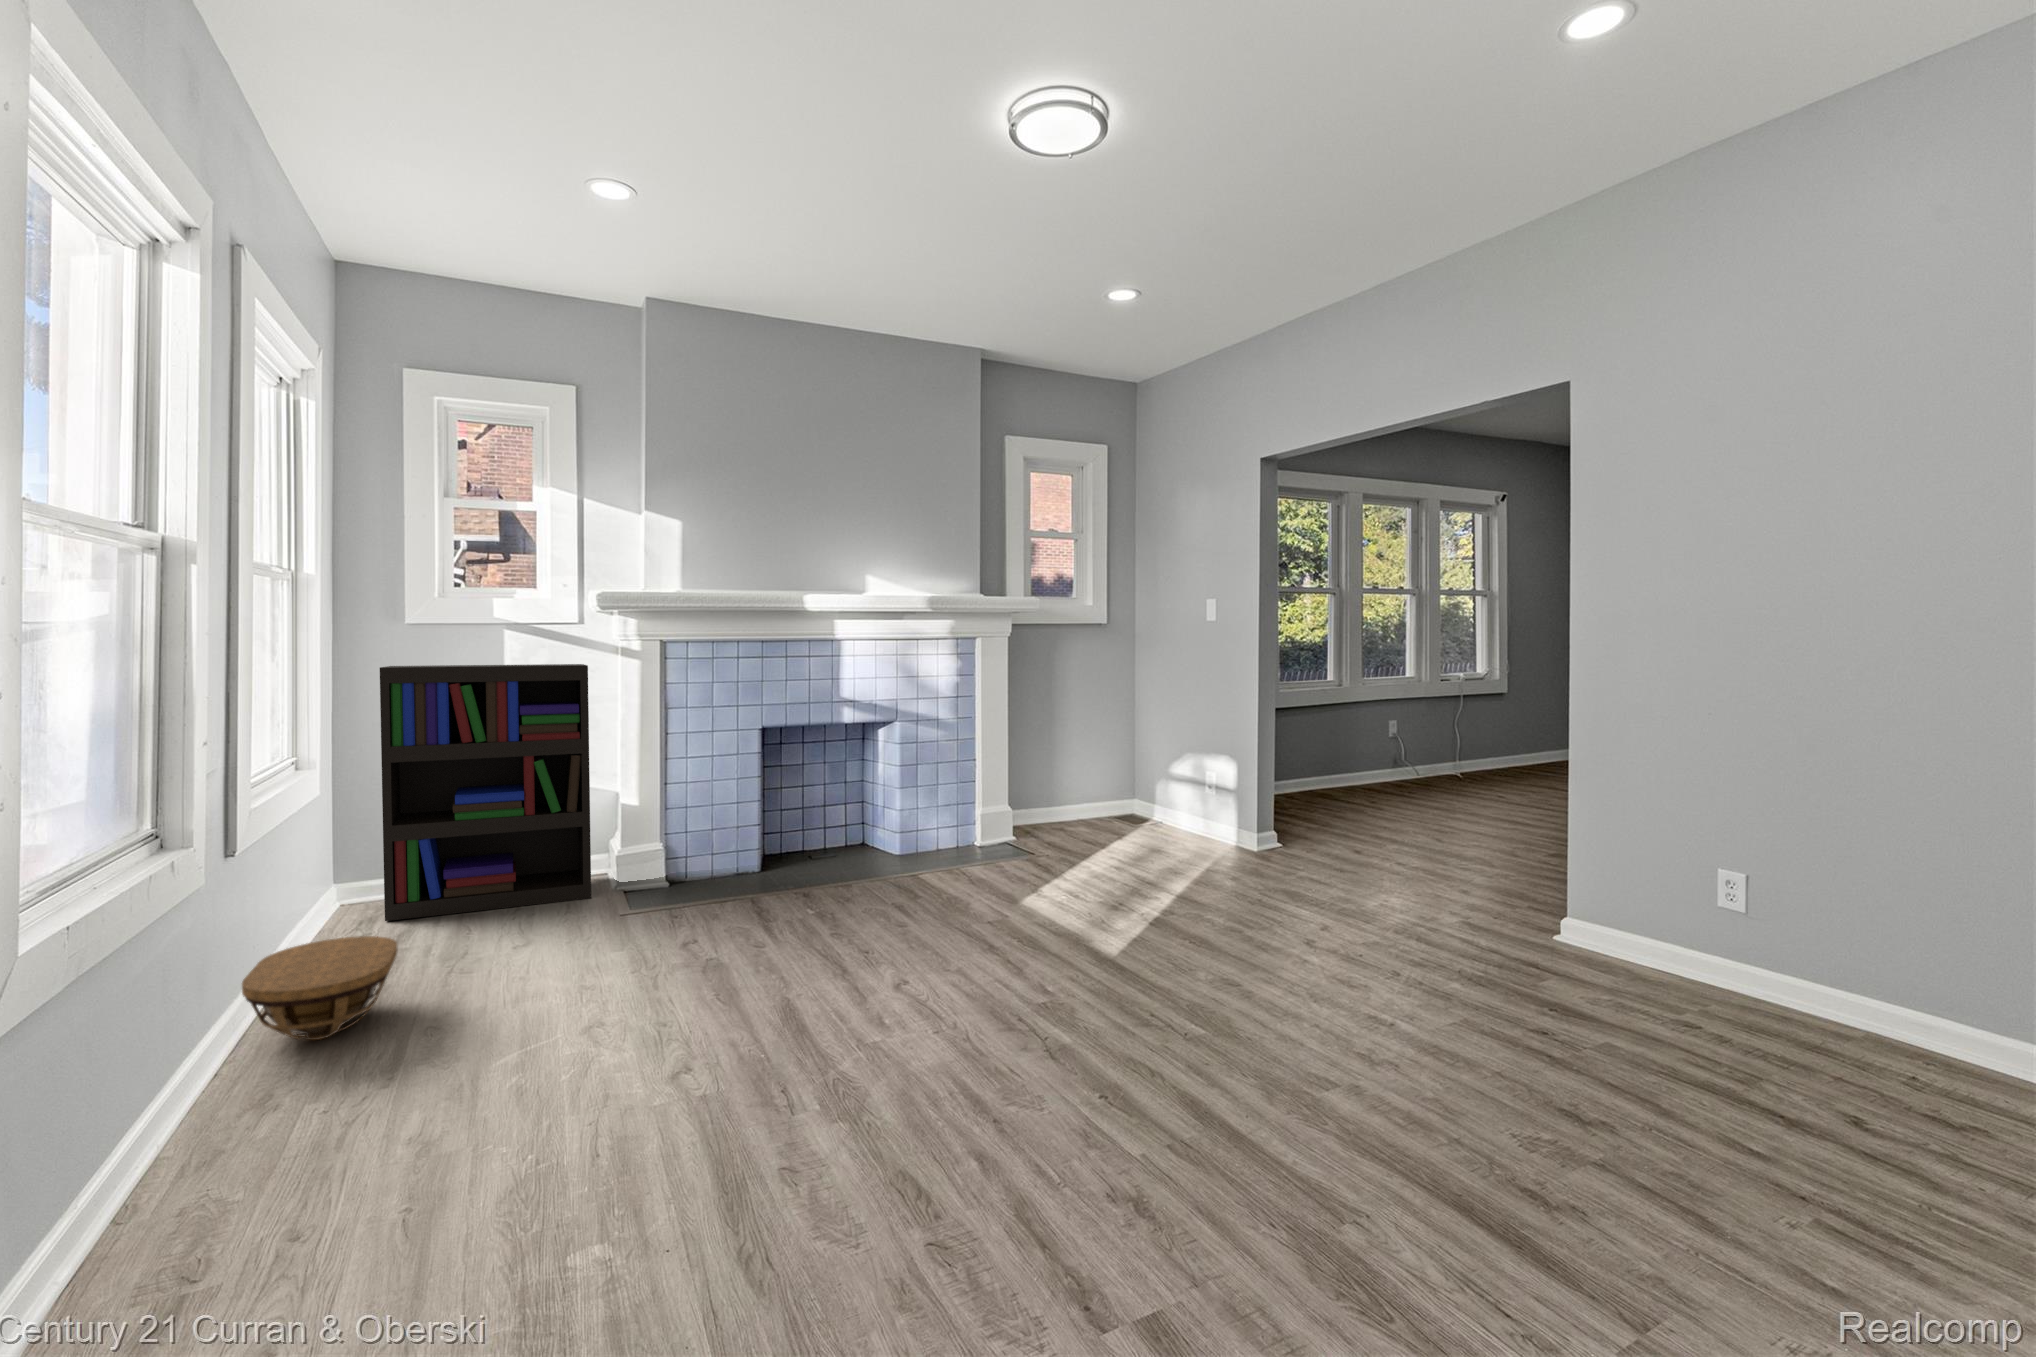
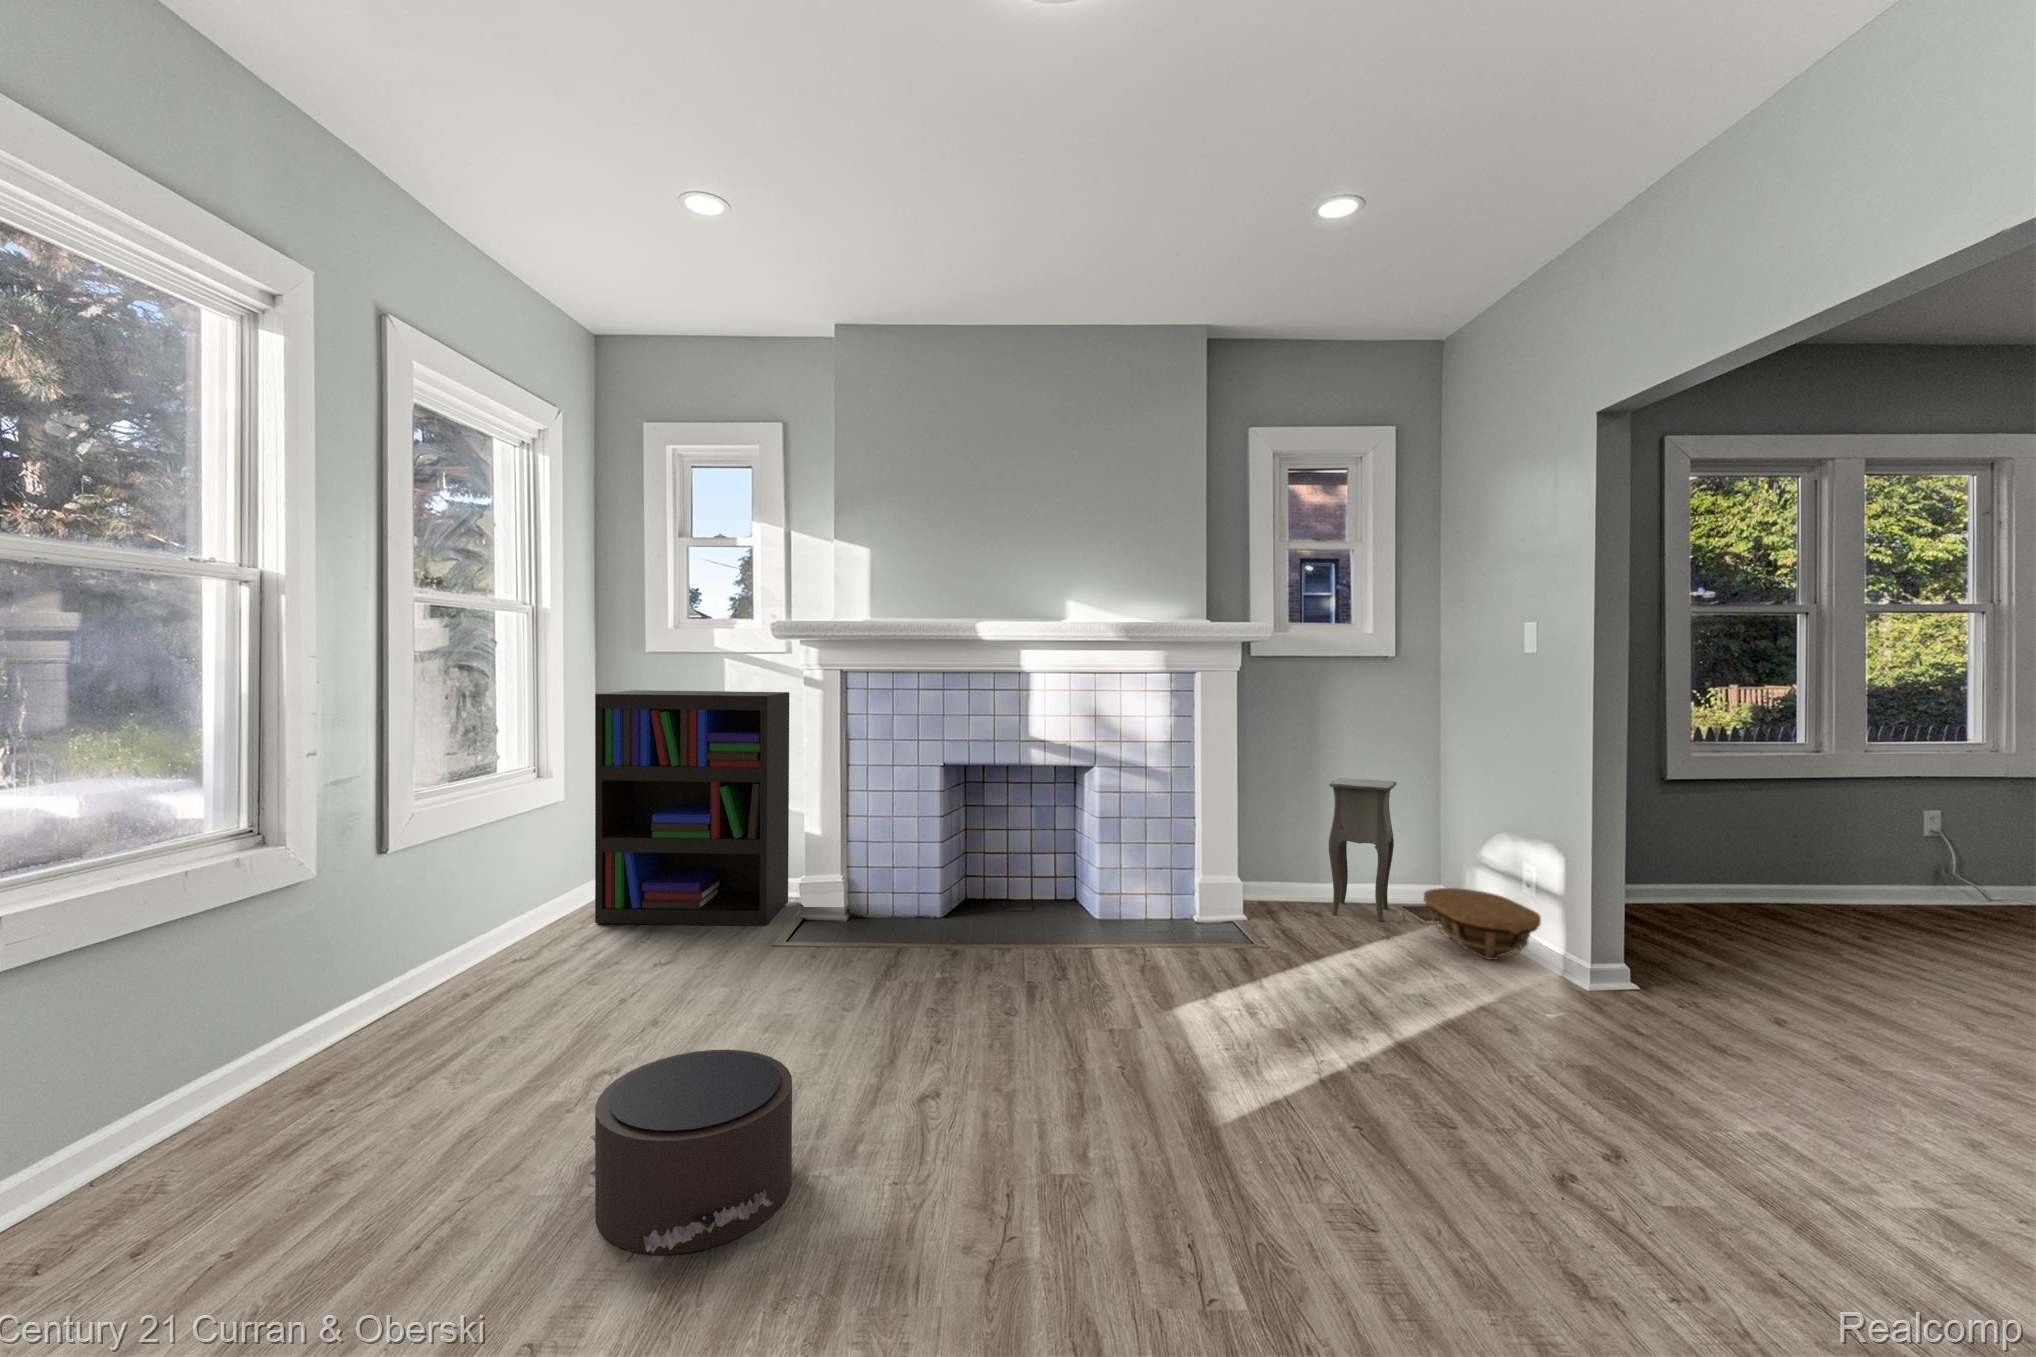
side table: none [1065,724,1126,832] -> present [1329,778,1408,922]
basket: present [242,936,397,1040] -> present [1424,888,1541,960]
pouf: none [681,939,886,1078] -> present [590,1050,792,1255]

